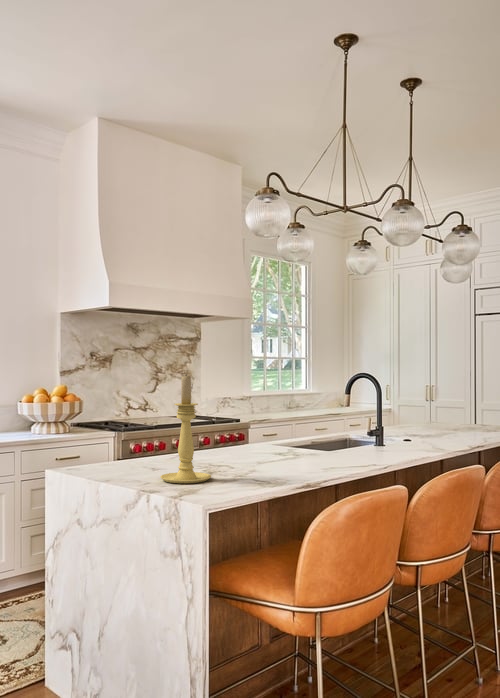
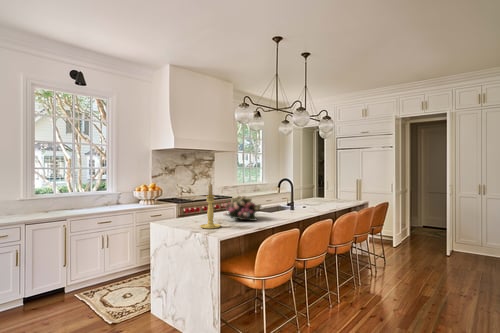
flower arrangement: none [217,407,309,467] -> present [224,196,261,221]

